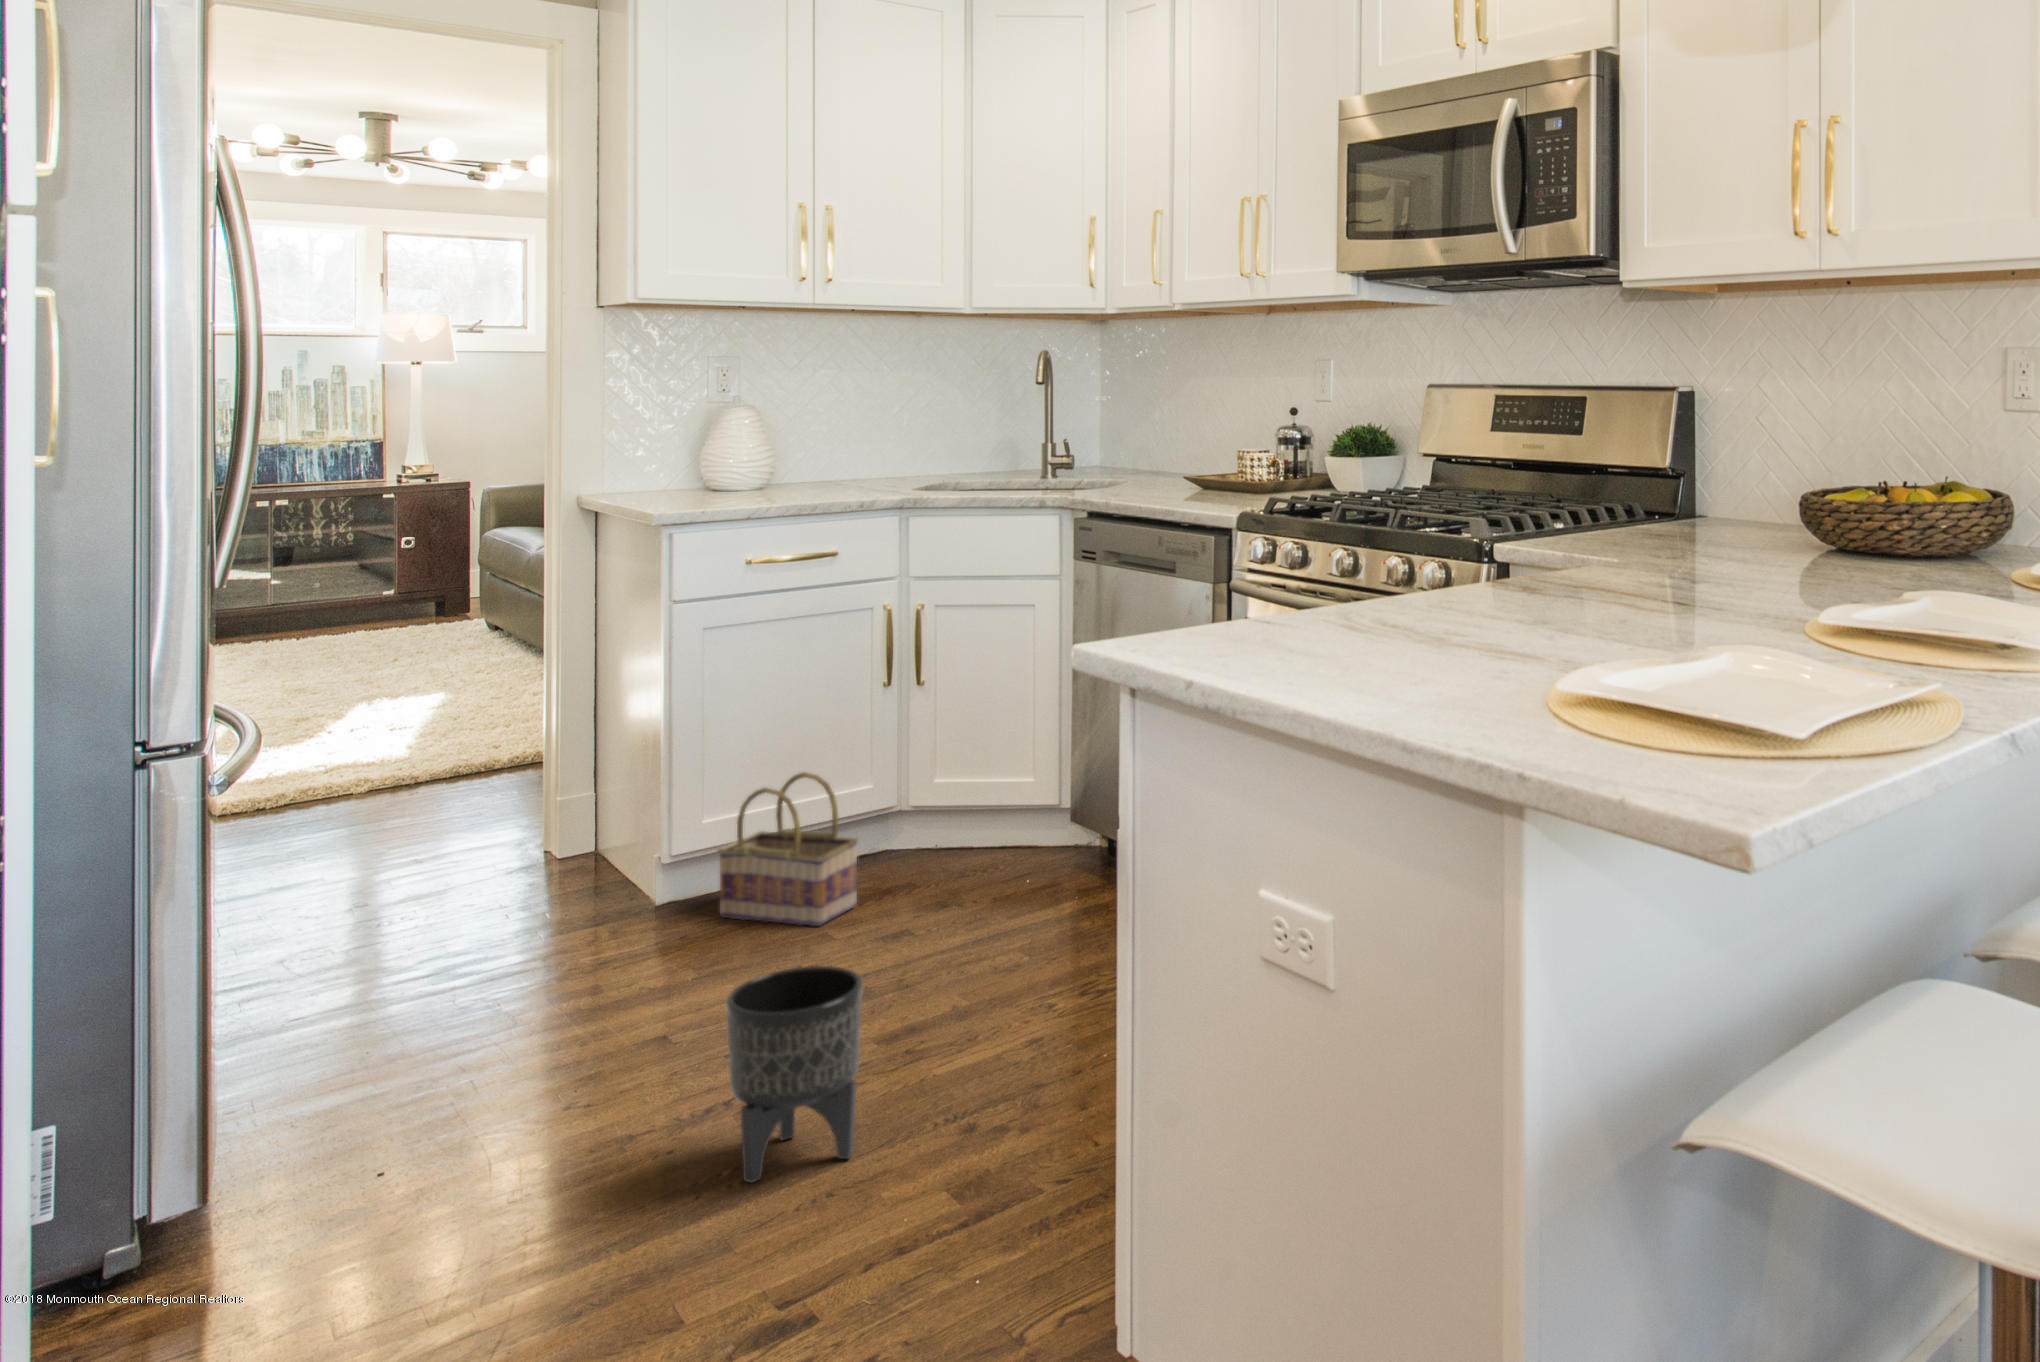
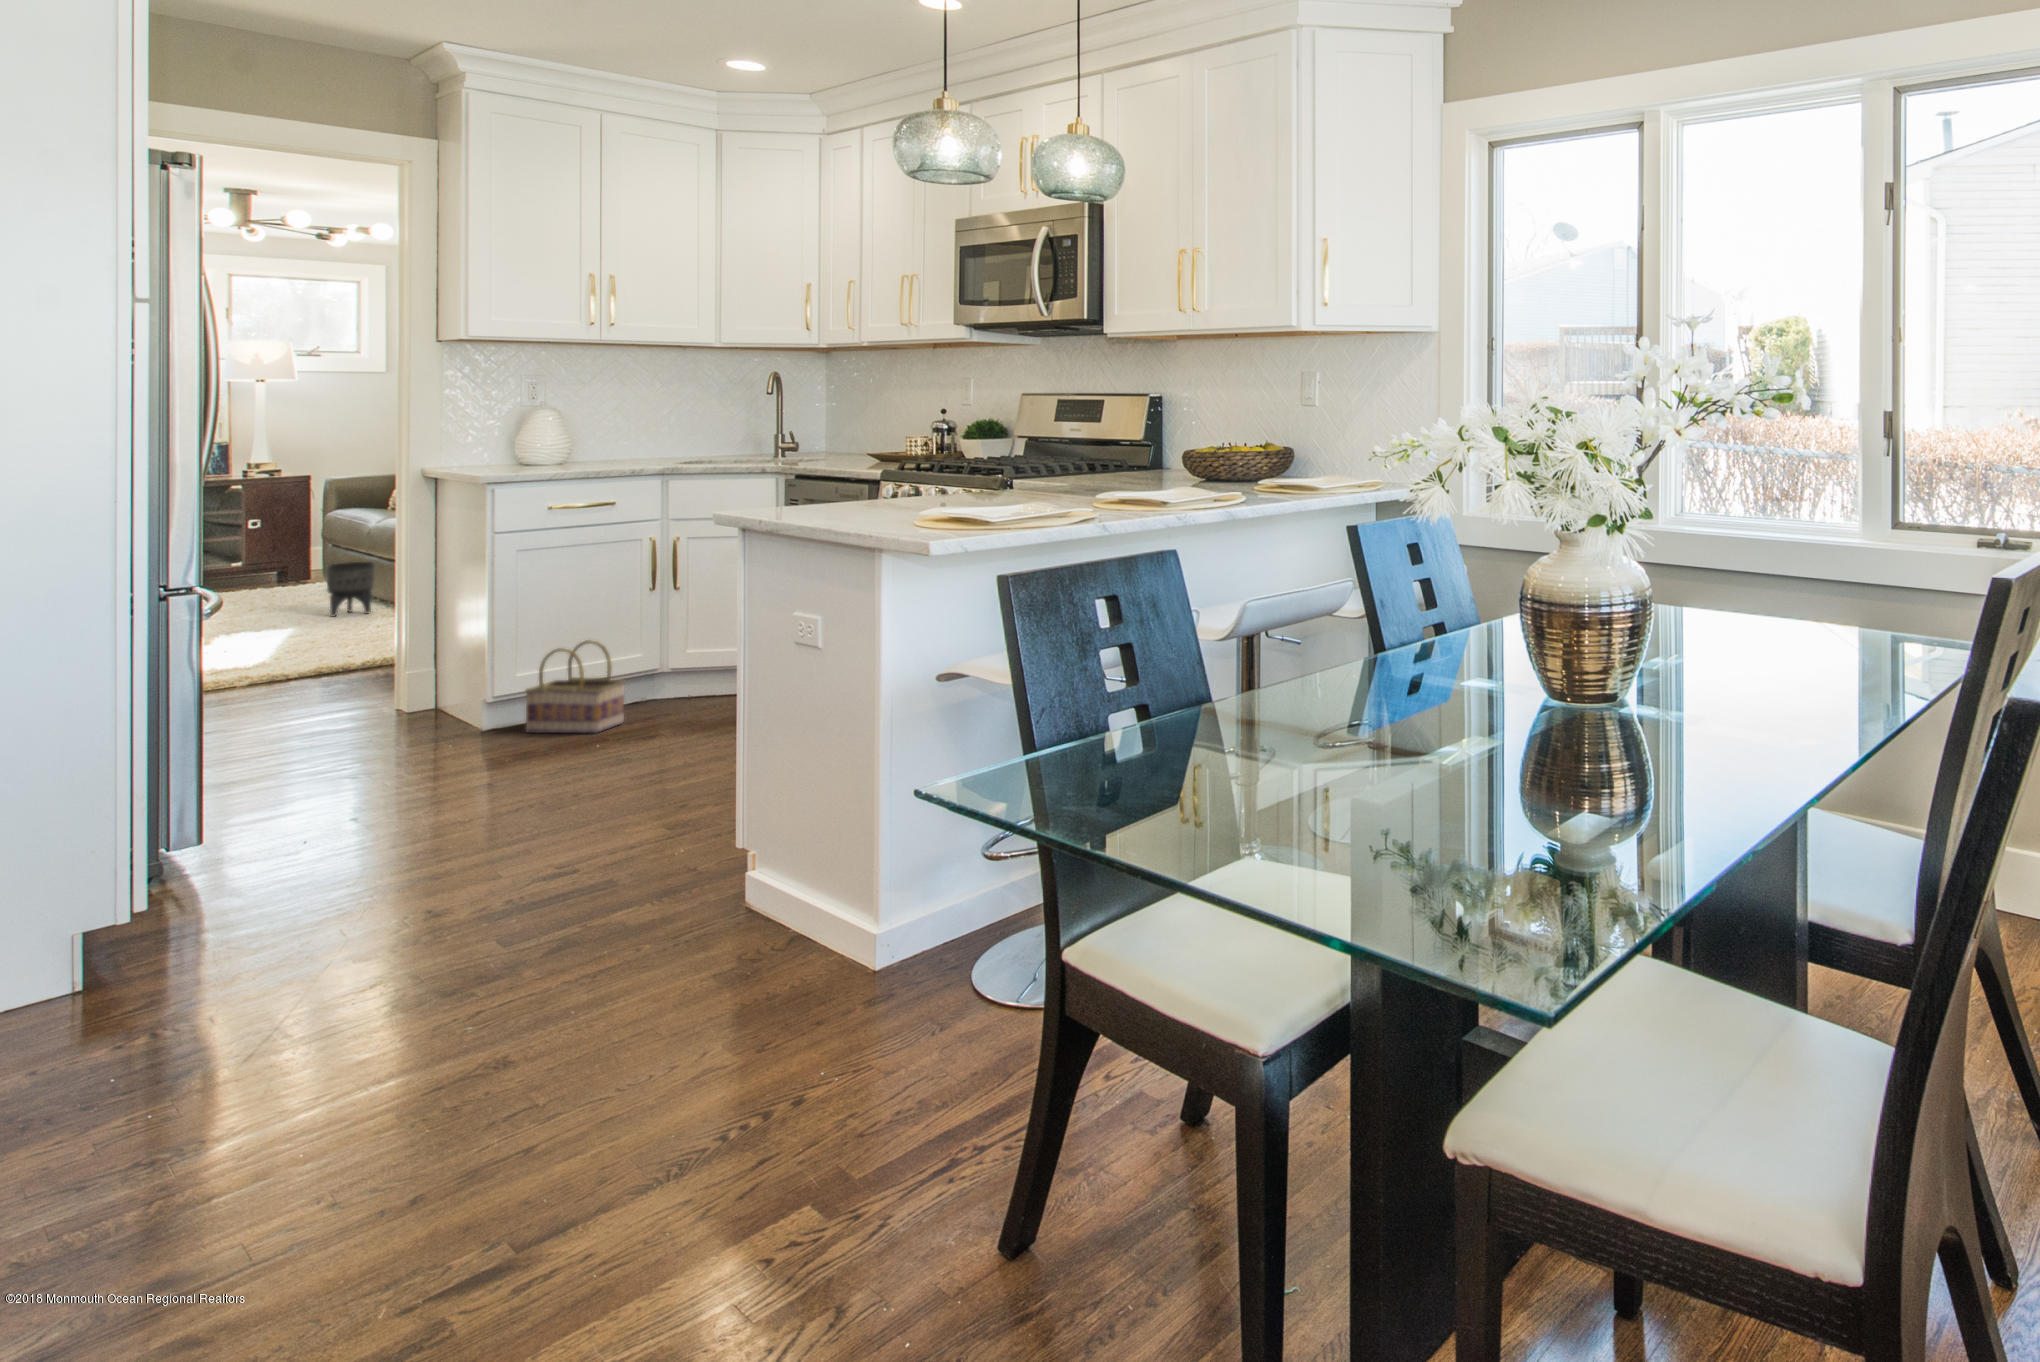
planter: present [726,966,863,1183] -> present [326,562,375,617]

